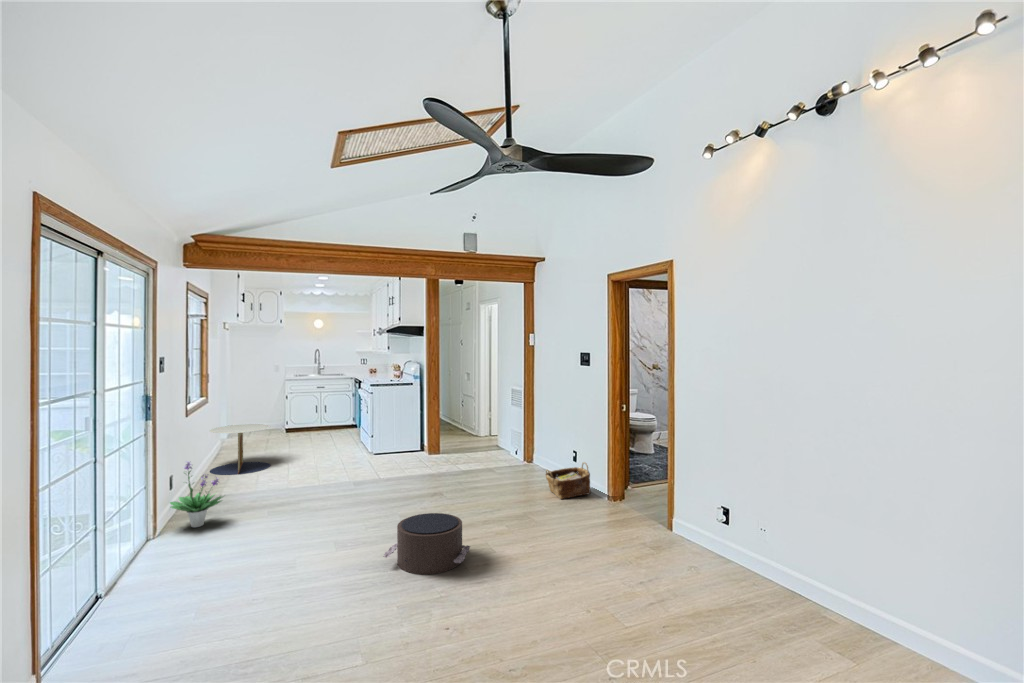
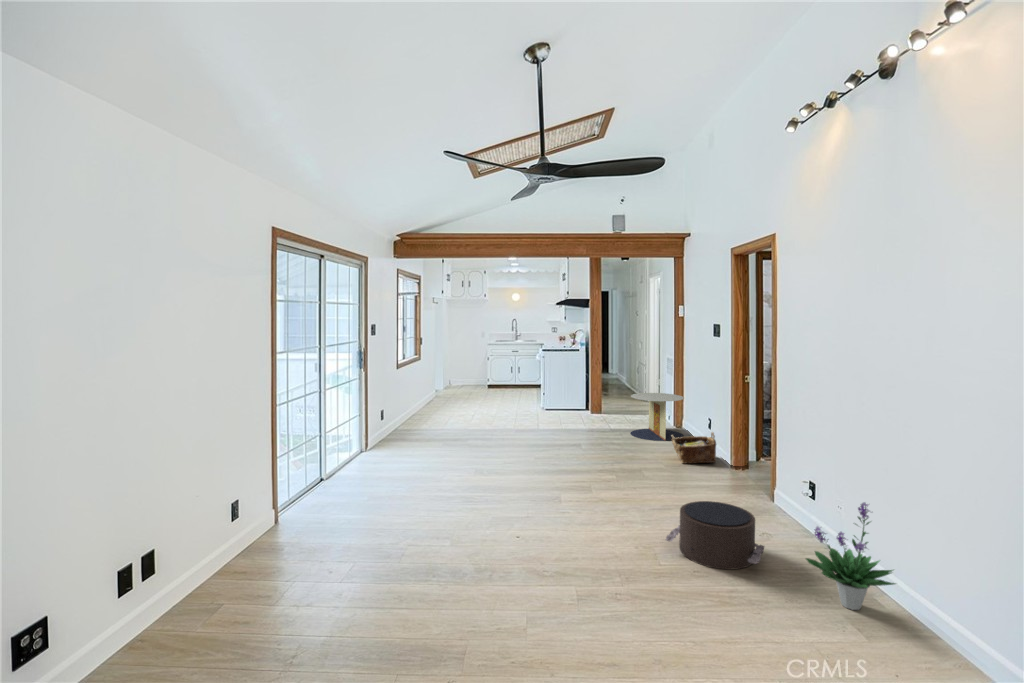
side table: present [210,424,270,475] -> present [630,393,684,441]
potted plant: present [170,461,222,527] -> present [806,502,895,610]
pouf: present [383,513,470,574] -> present [666,501,764,570]

